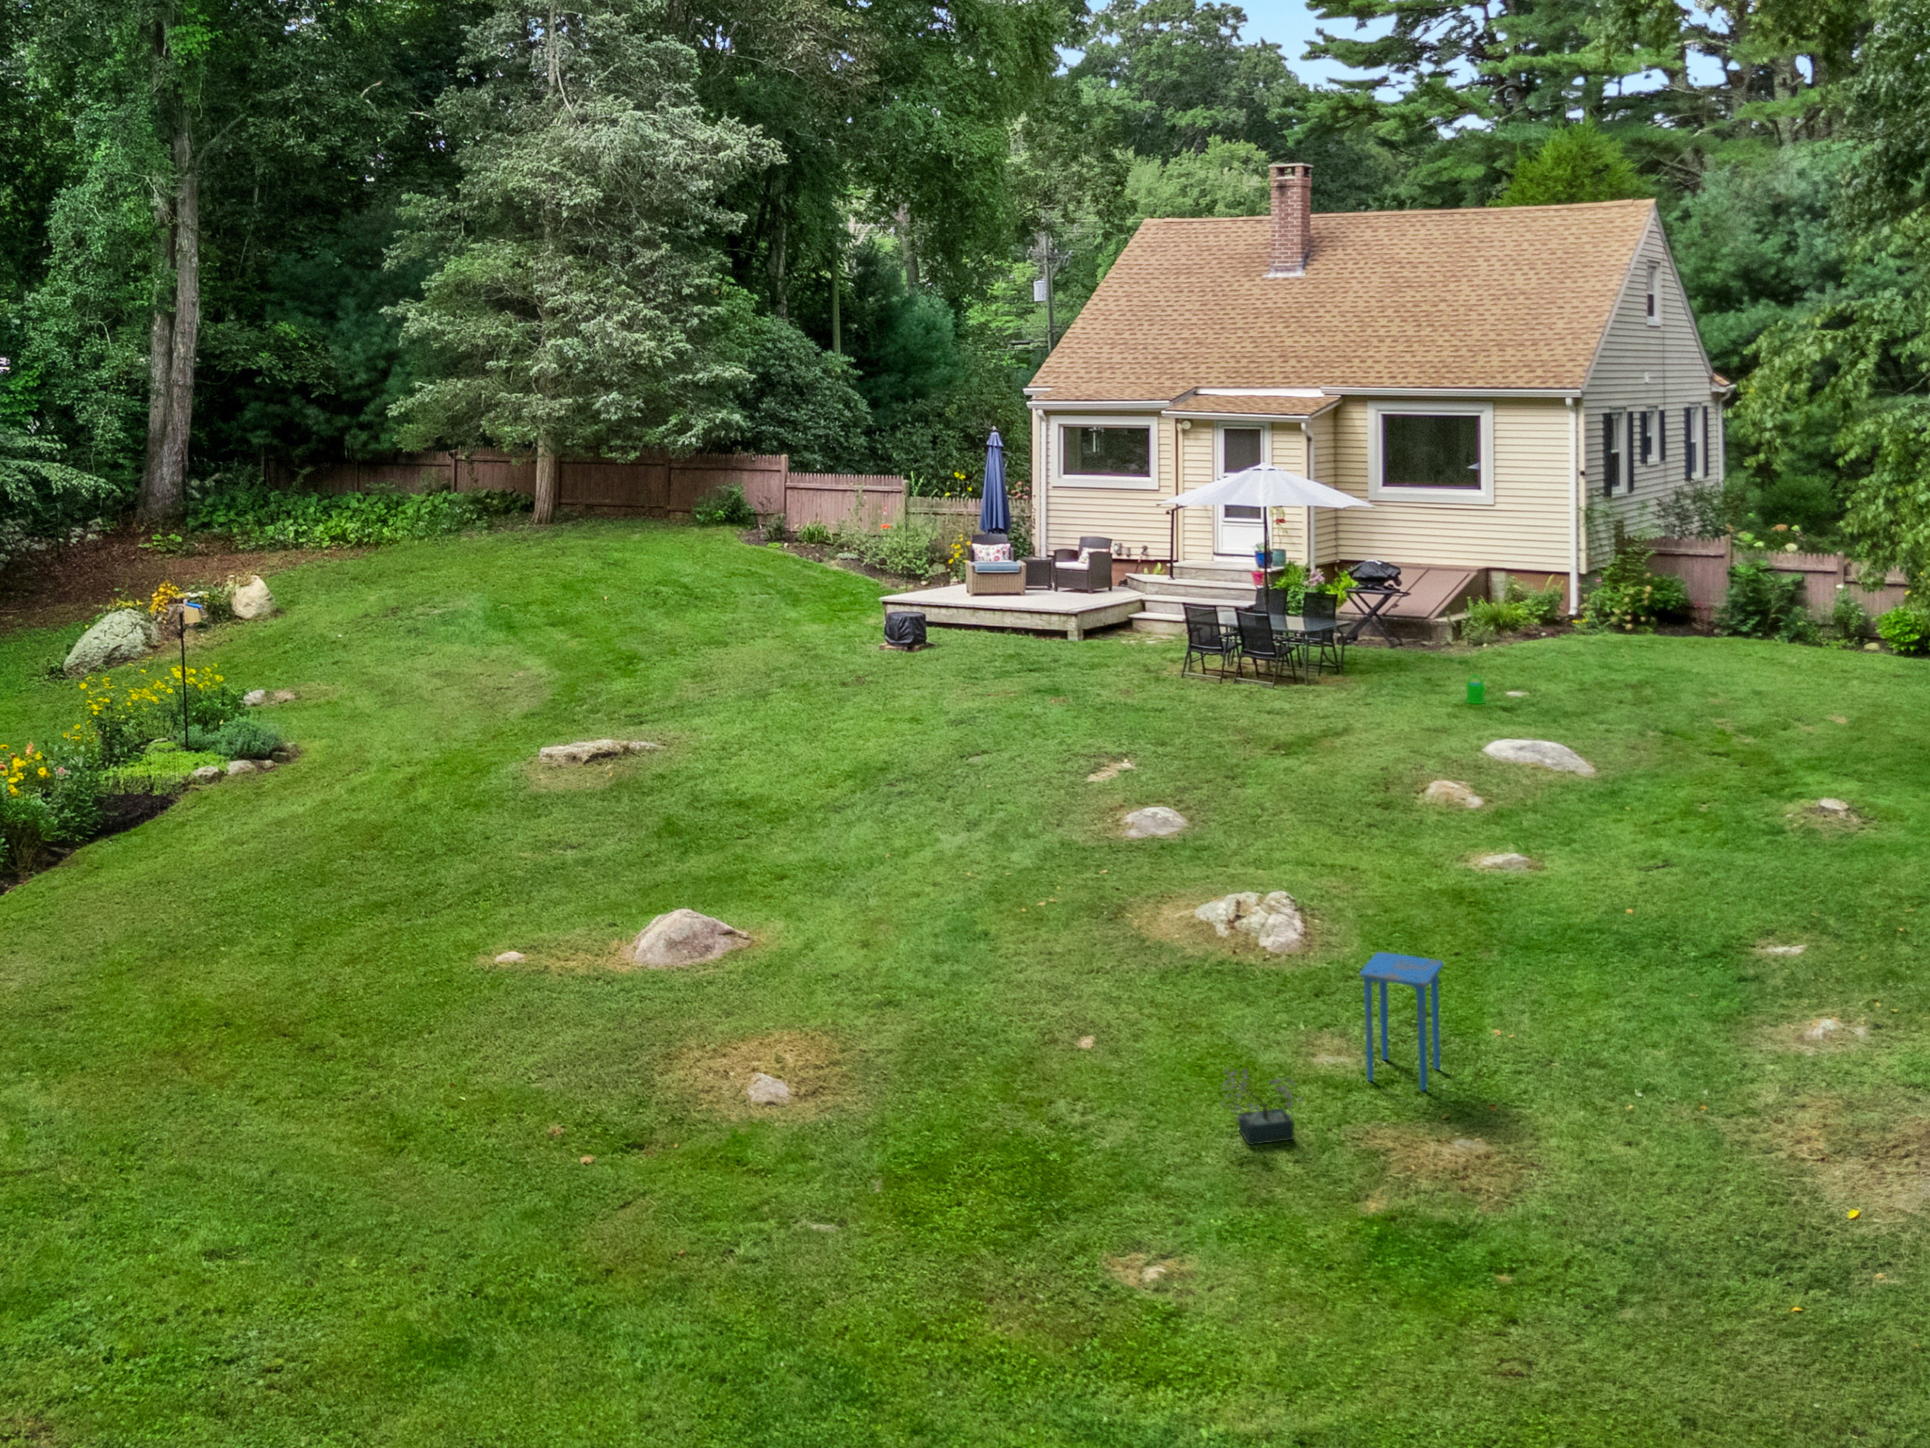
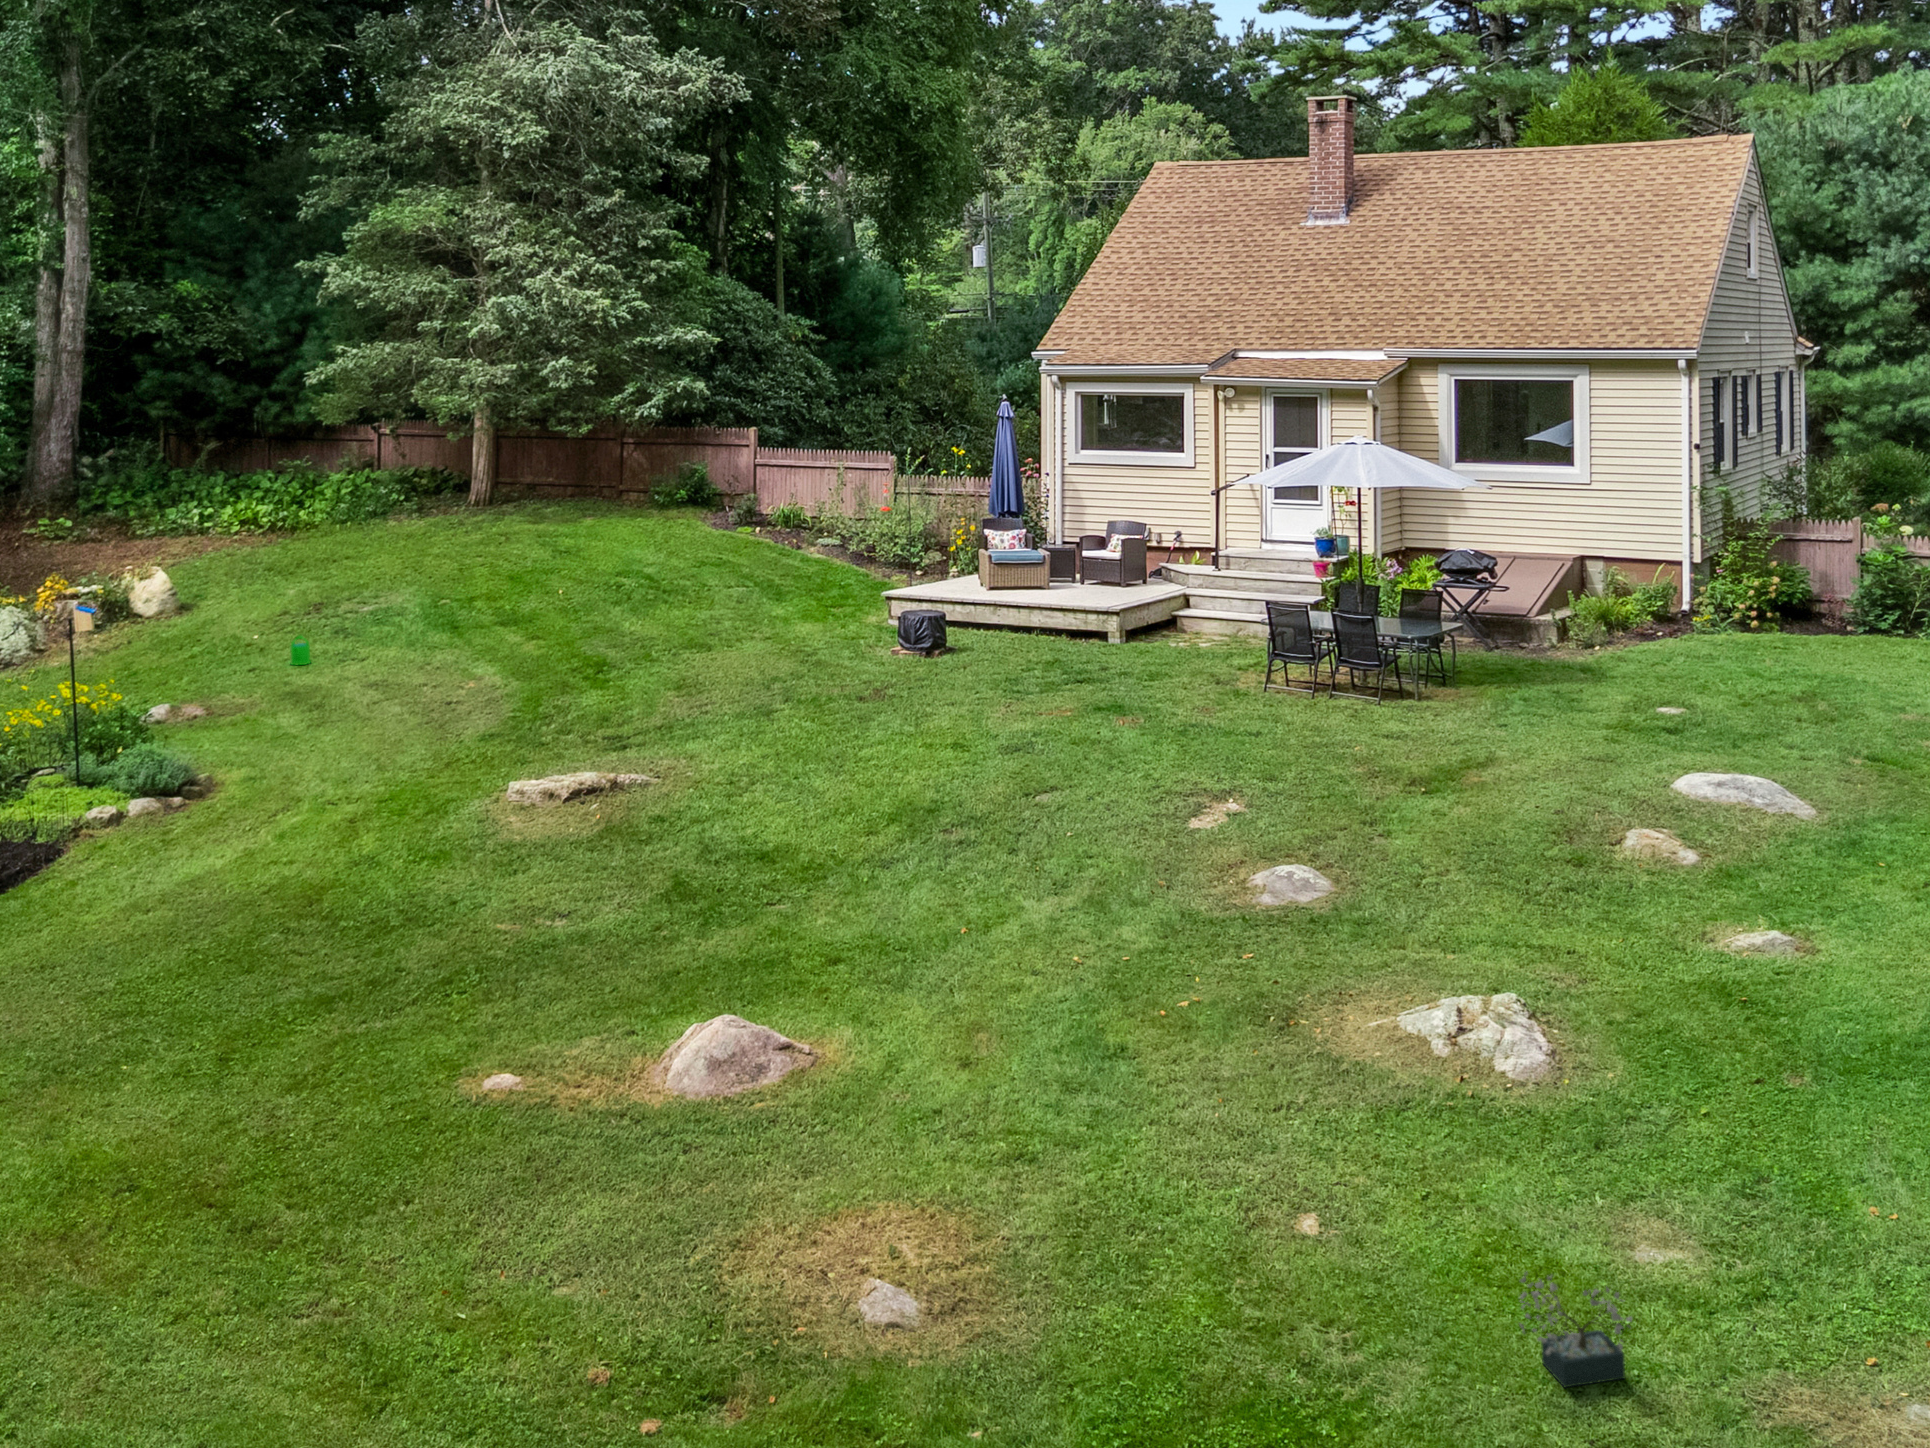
watering can: present [1466,675,1486,704] -> present [290,636,311,665]
side table: present [1360,952,1443,1090] -> none [1682,1095,1791,1296]

